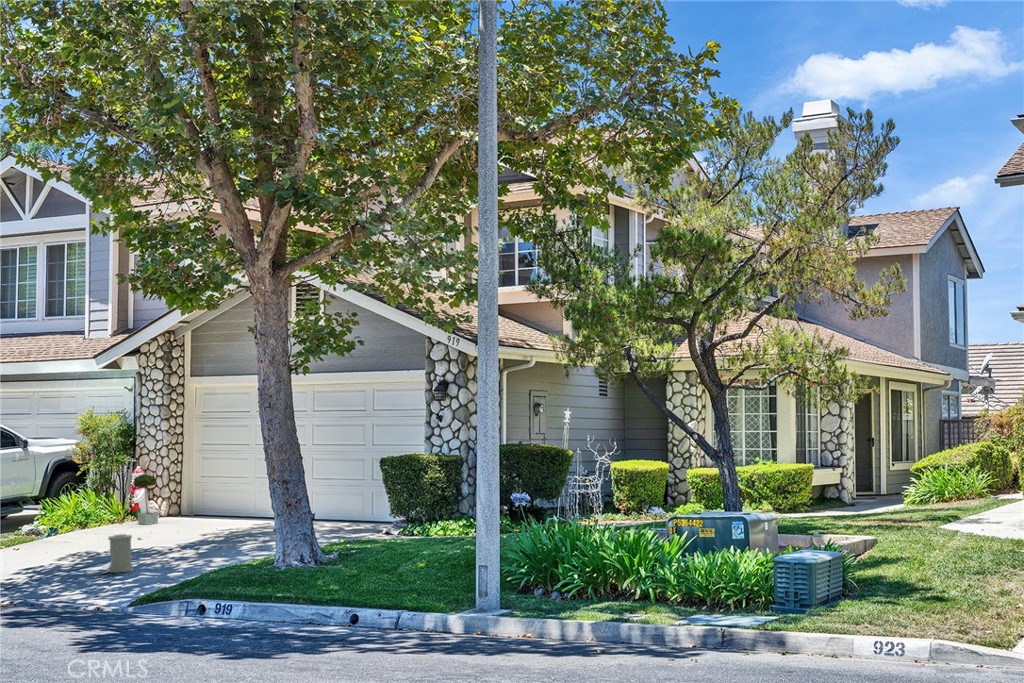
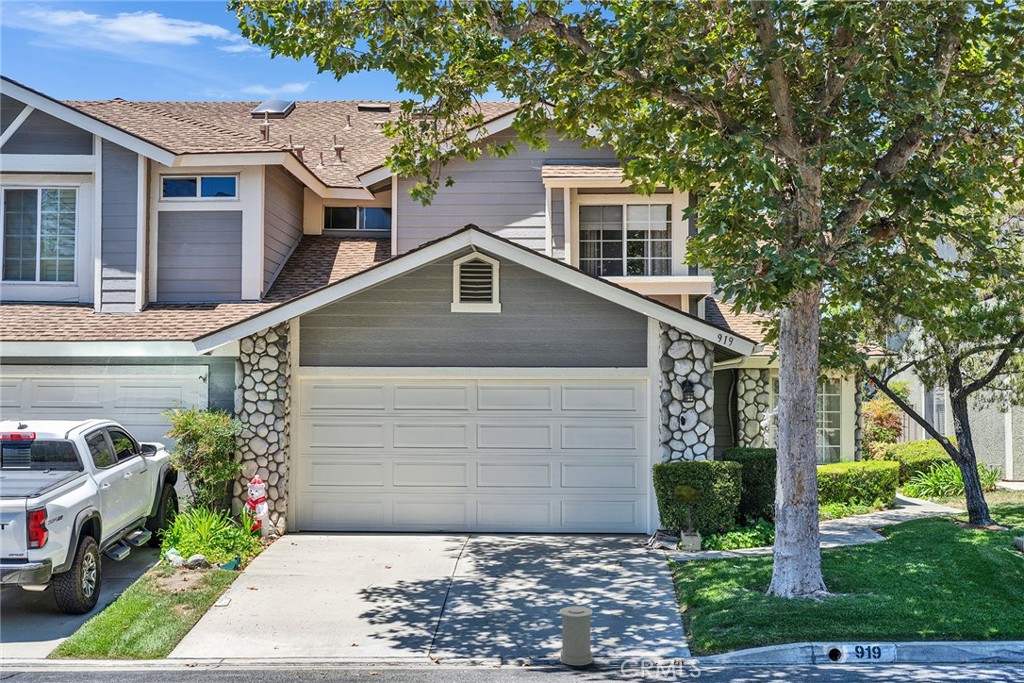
potted tree: present [133,474,158,525] -> present [674,486,701,550]

